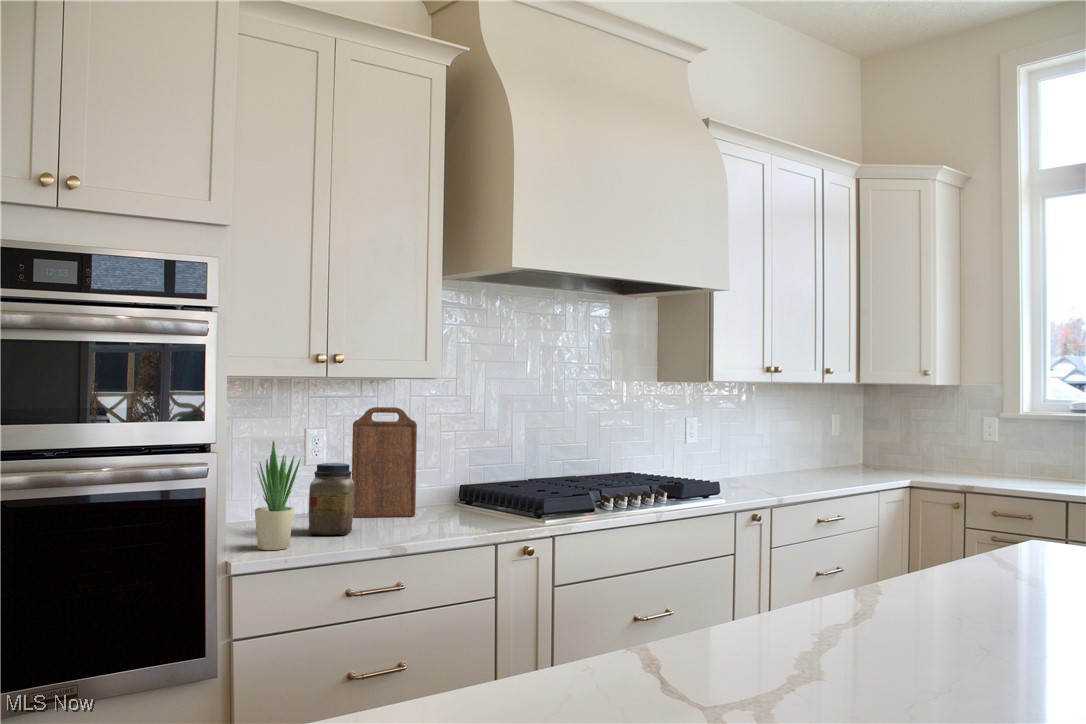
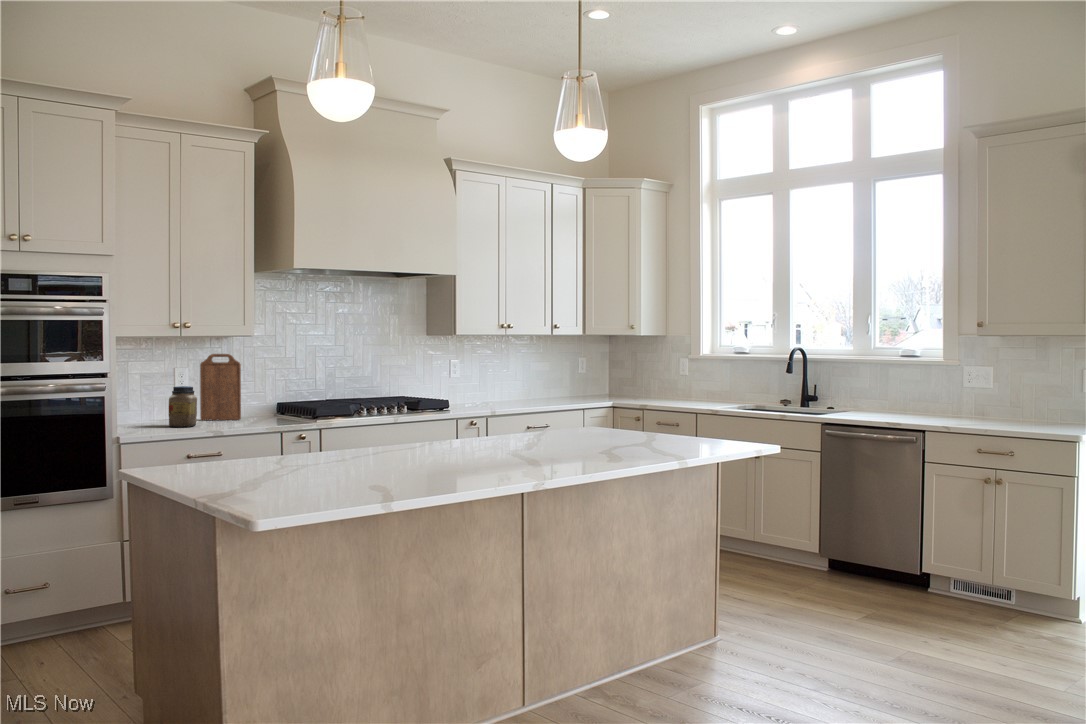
potted plant: present [255,441,301,550] -> none [134,372,161,432]

